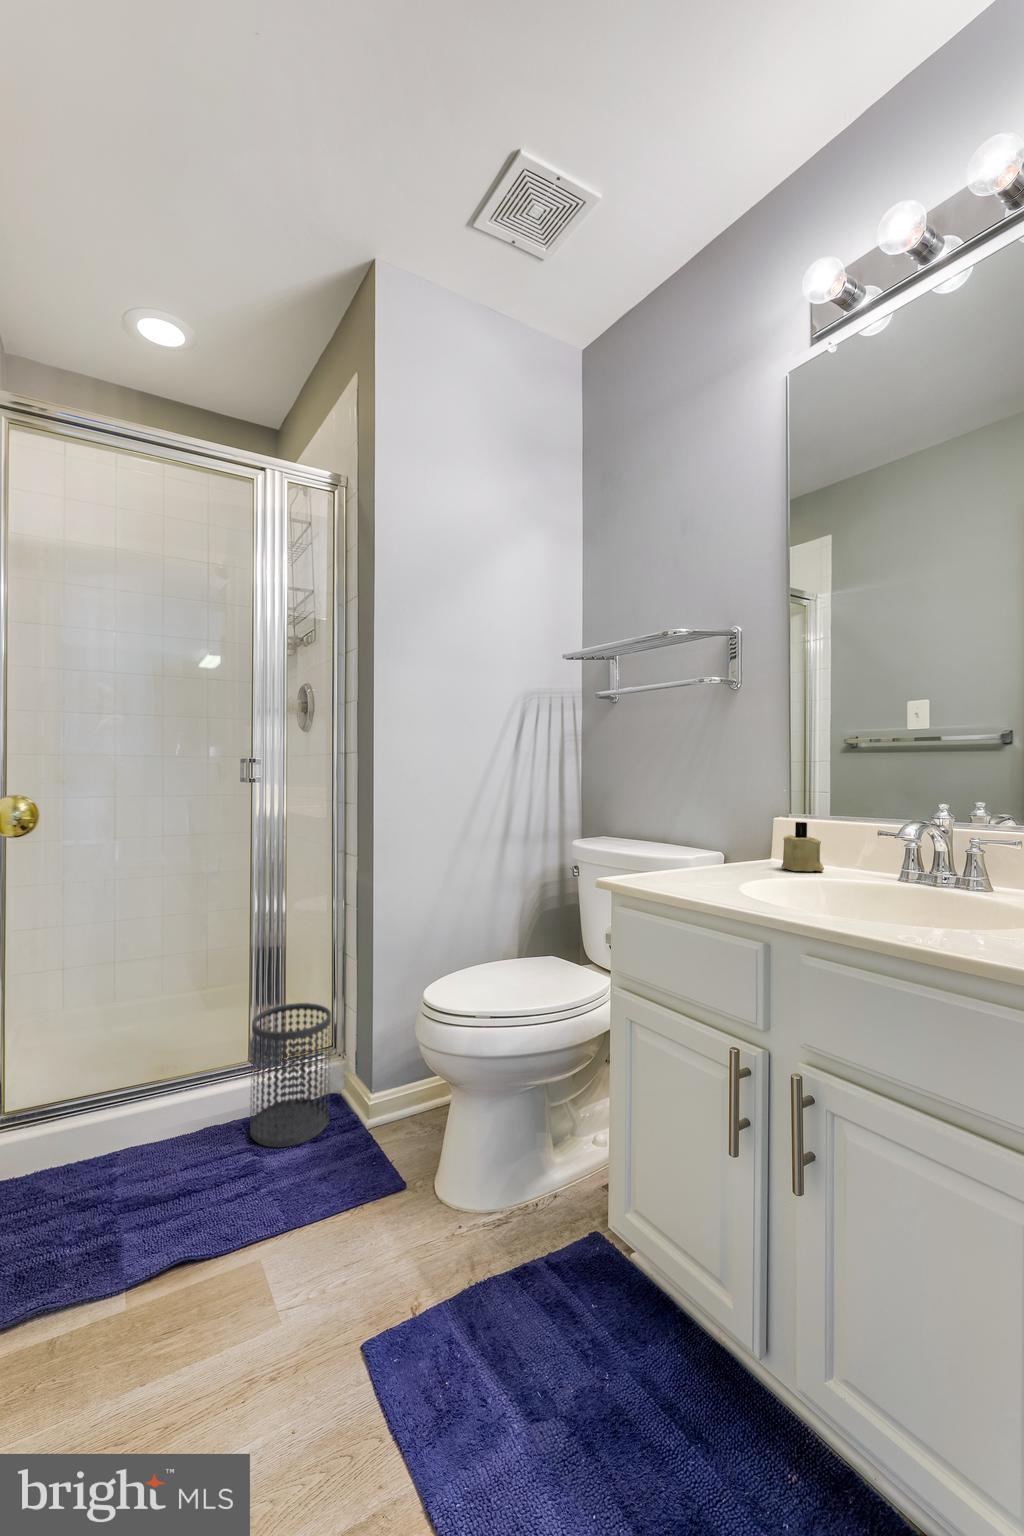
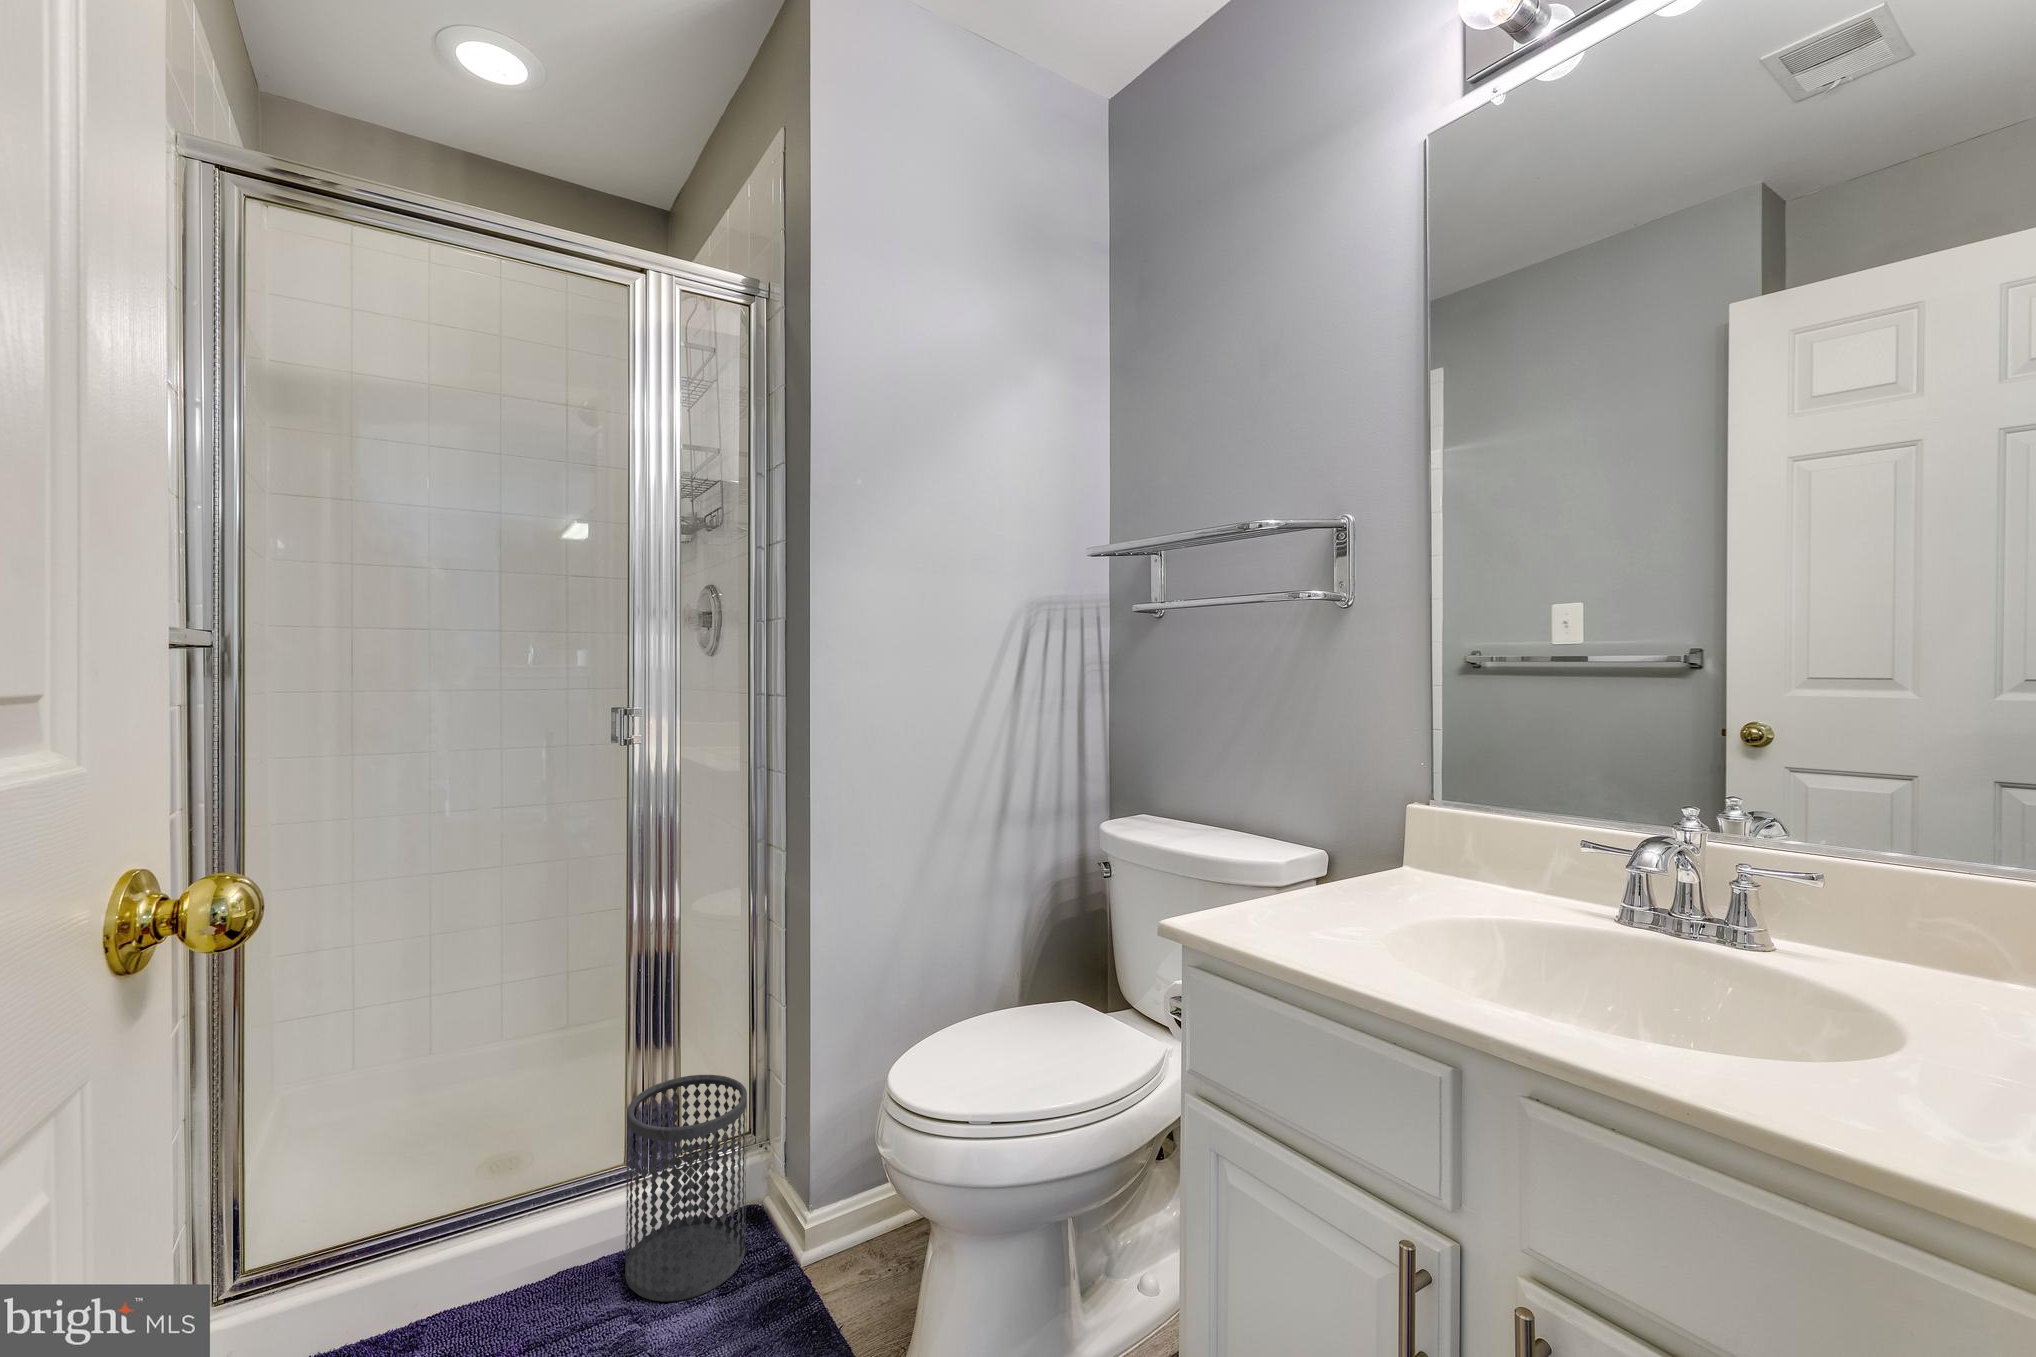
candle: present [781,822,824,871] -> none [1430,819,1496,896]

